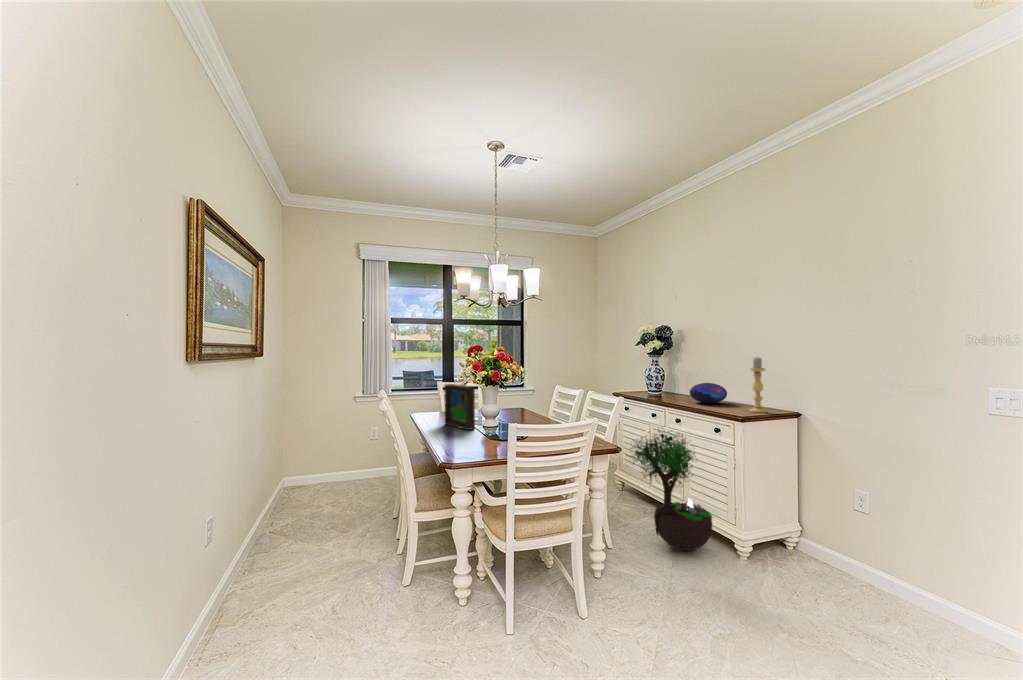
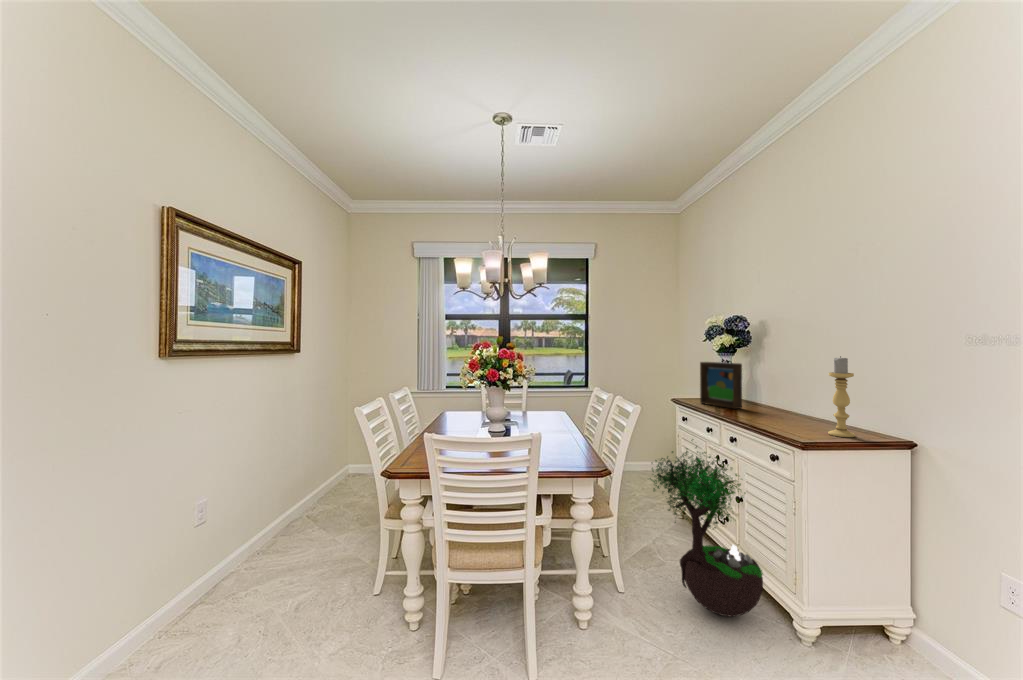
decorative orb: present [690,383,727,403] -> none [755,392,809,419]
picture frame: present [444,384,475,430] -> present [700,362,742,409]

